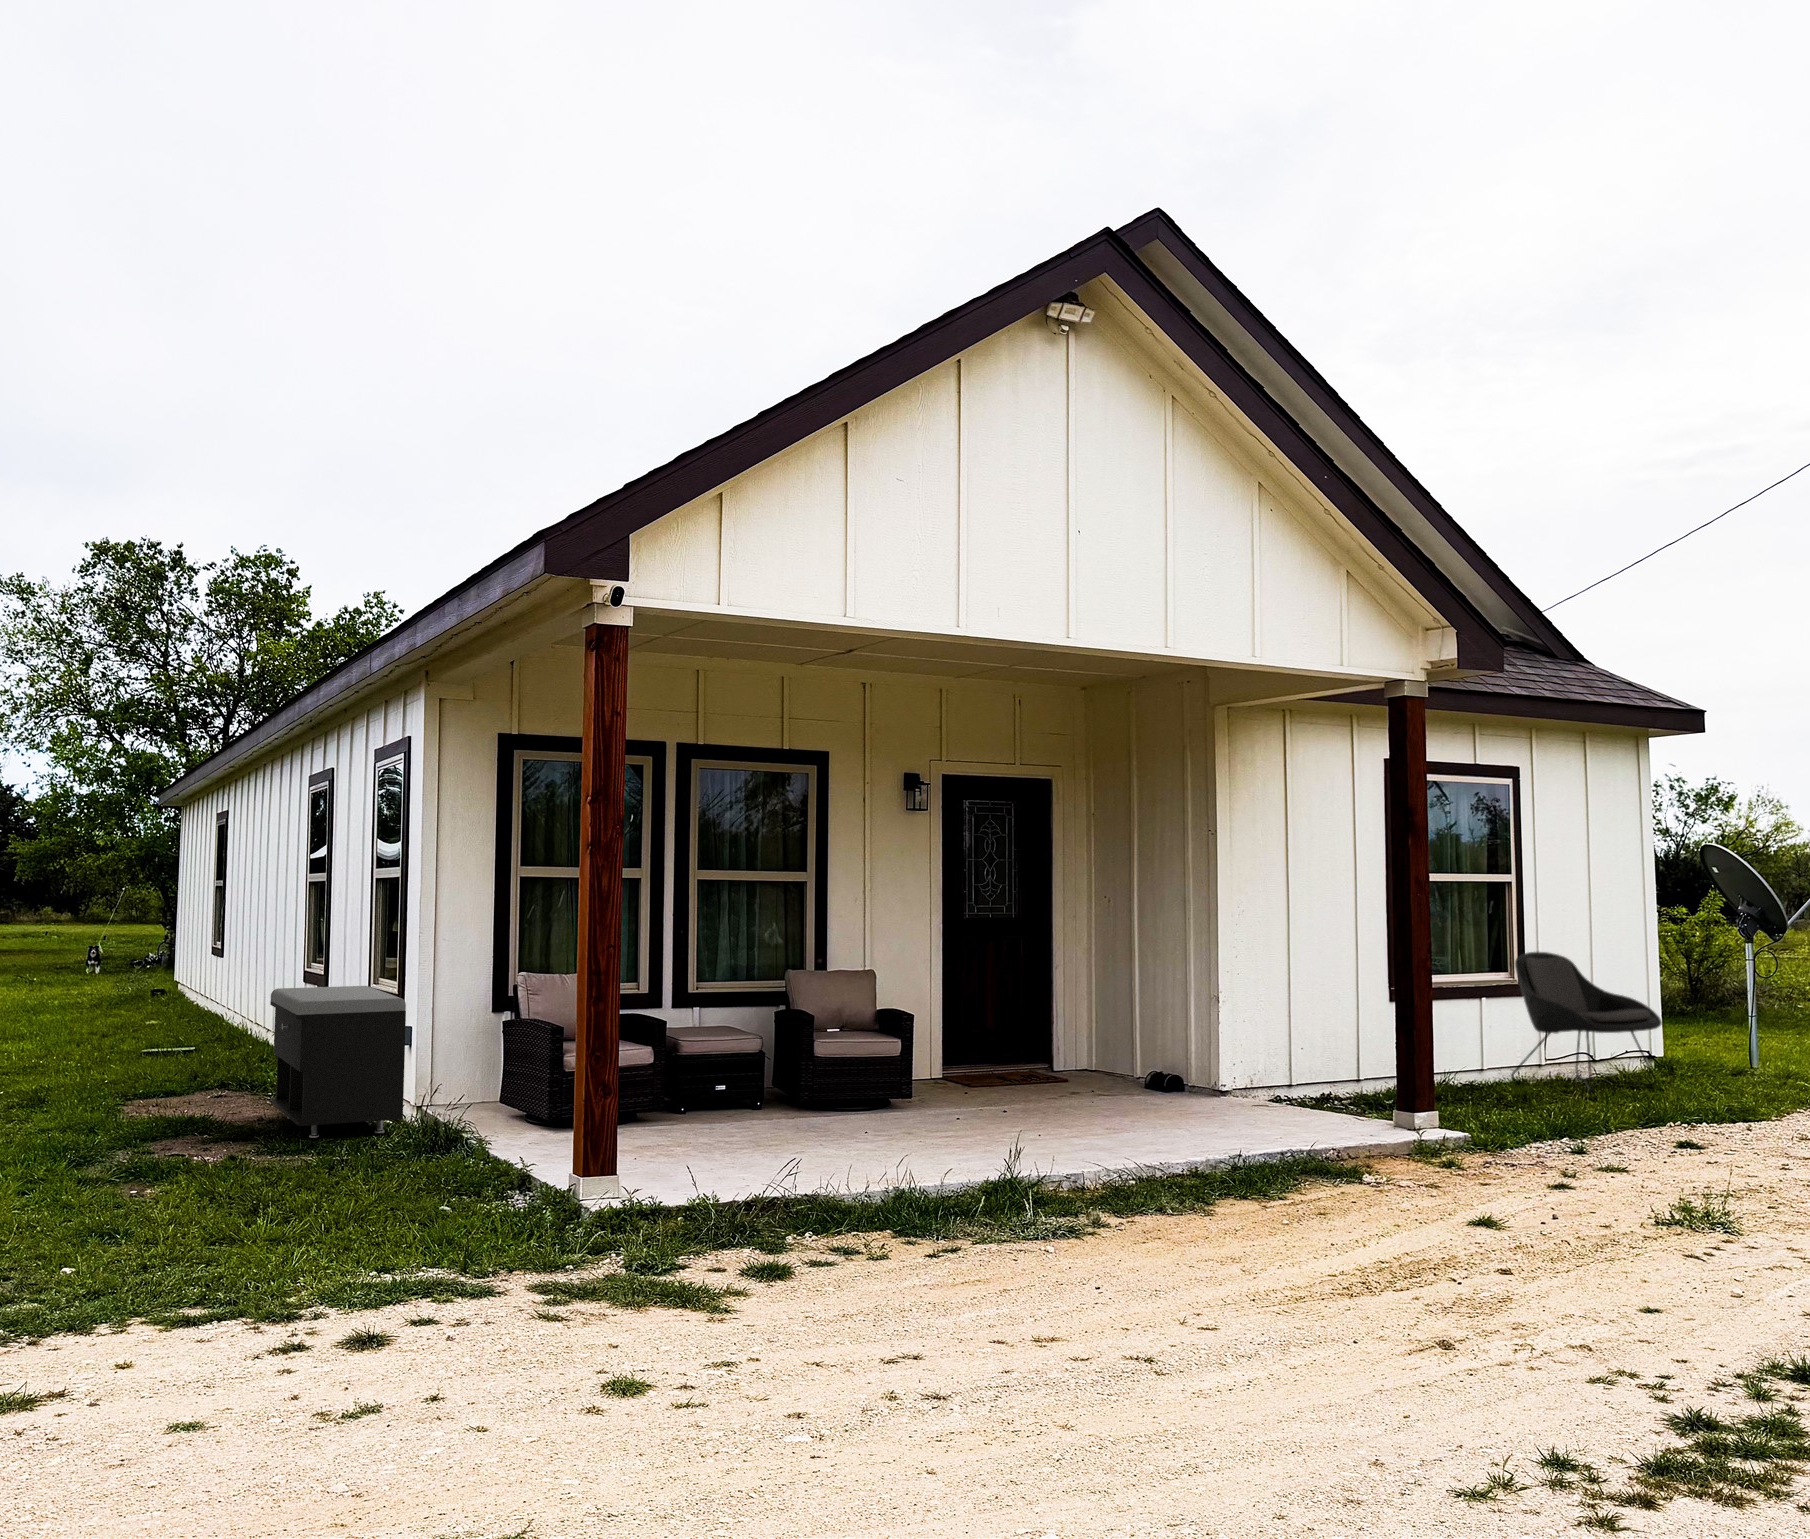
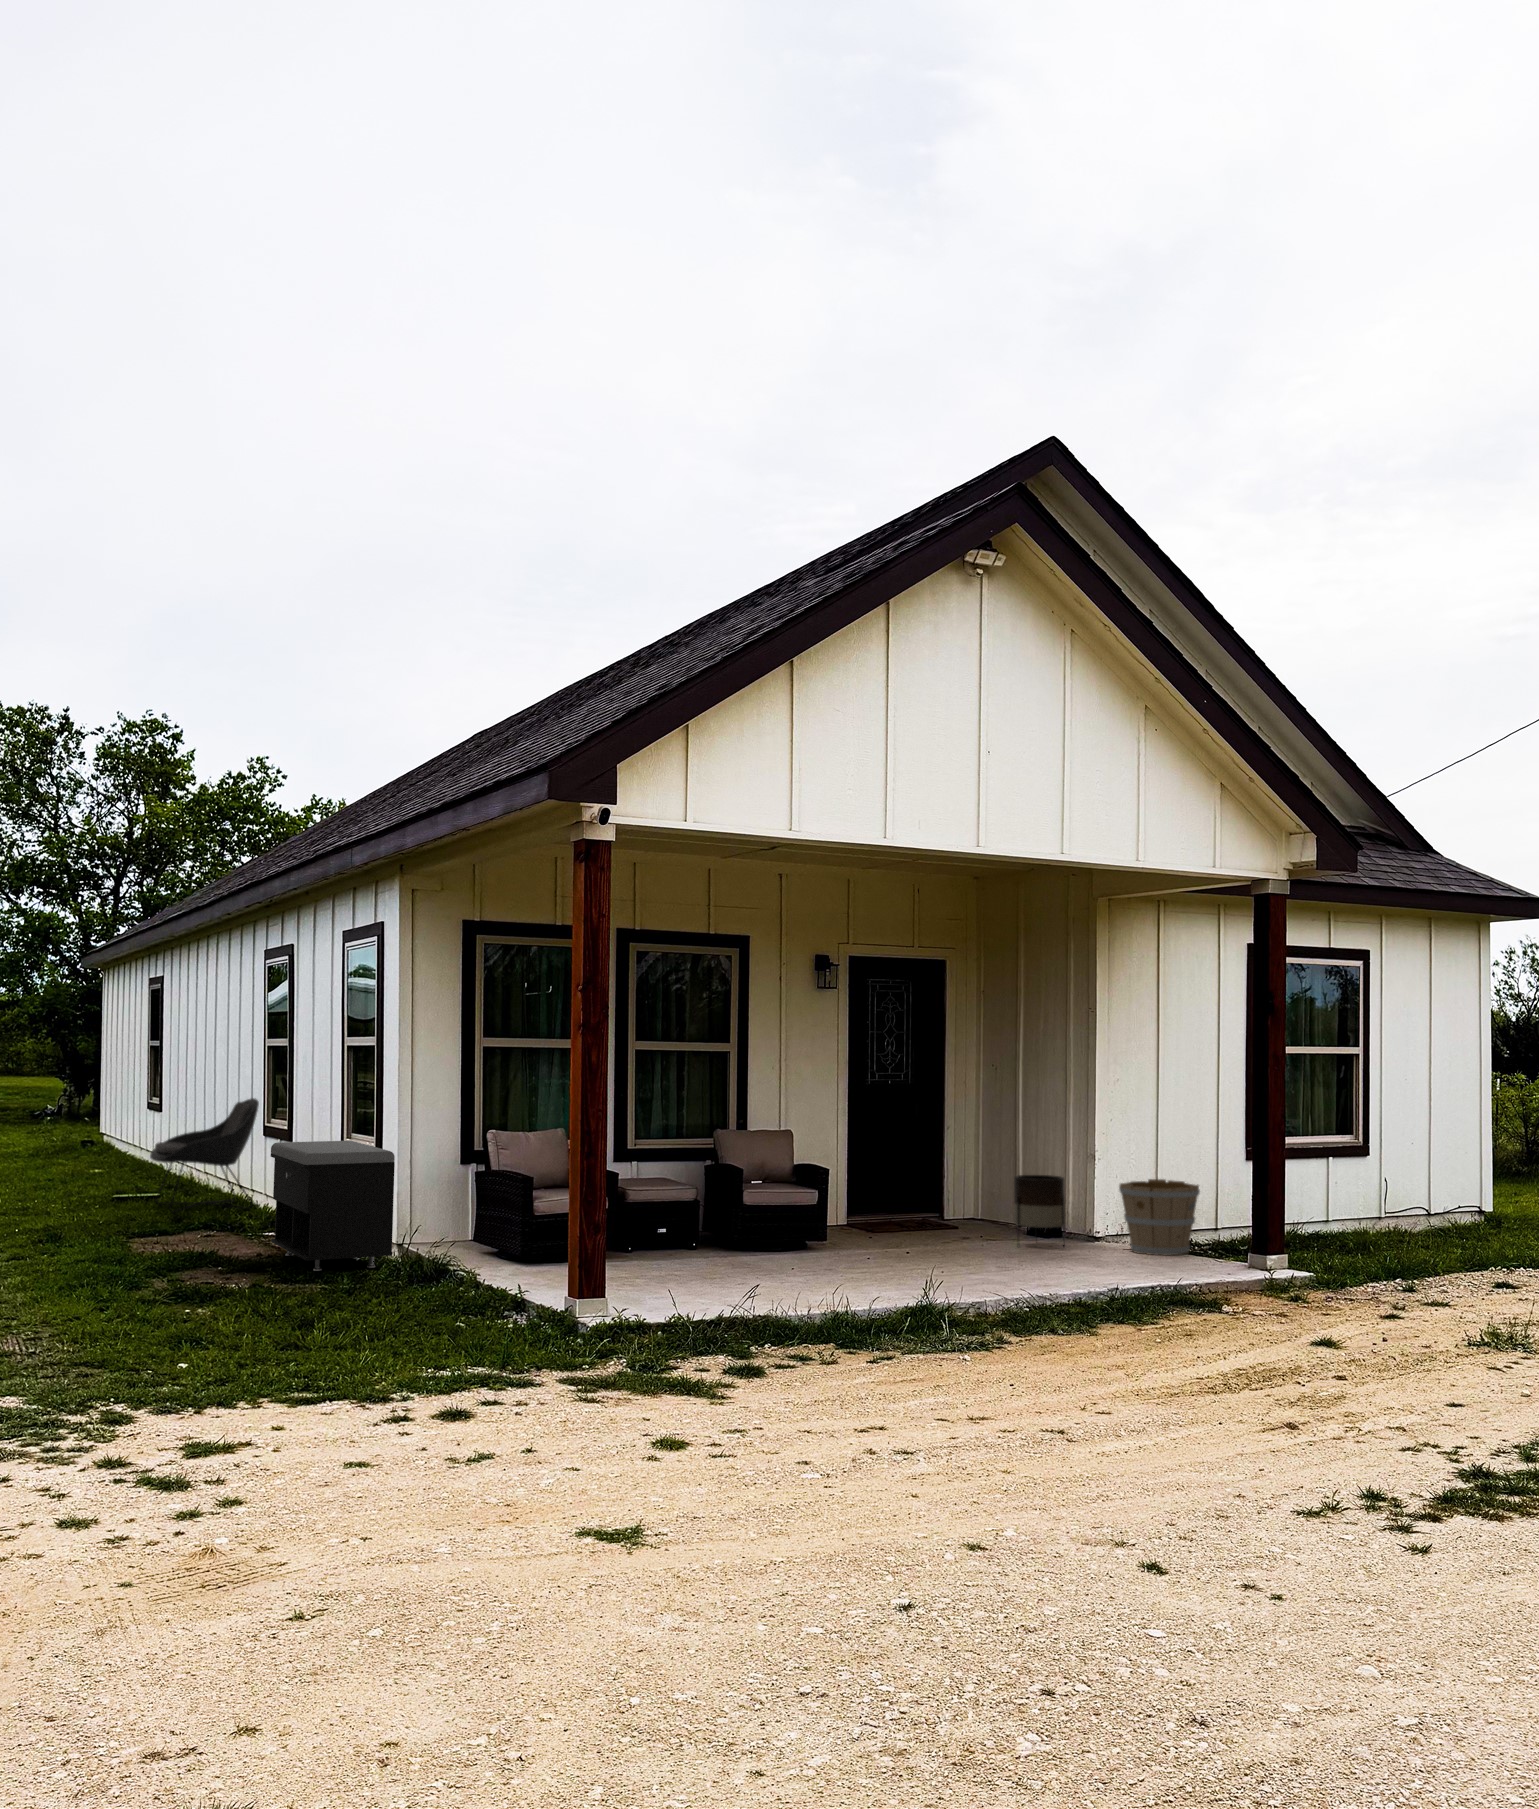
lounge chair: present [1511,952,1662,1094] -> present [150,1098,259,1214]
planter: none [1131,1019,1188,1102] -> present [1014,1175,1065,1243]
wooden bucket: none [1249,1024,1341,1111] -> present [1119,1179,1200,1256]

